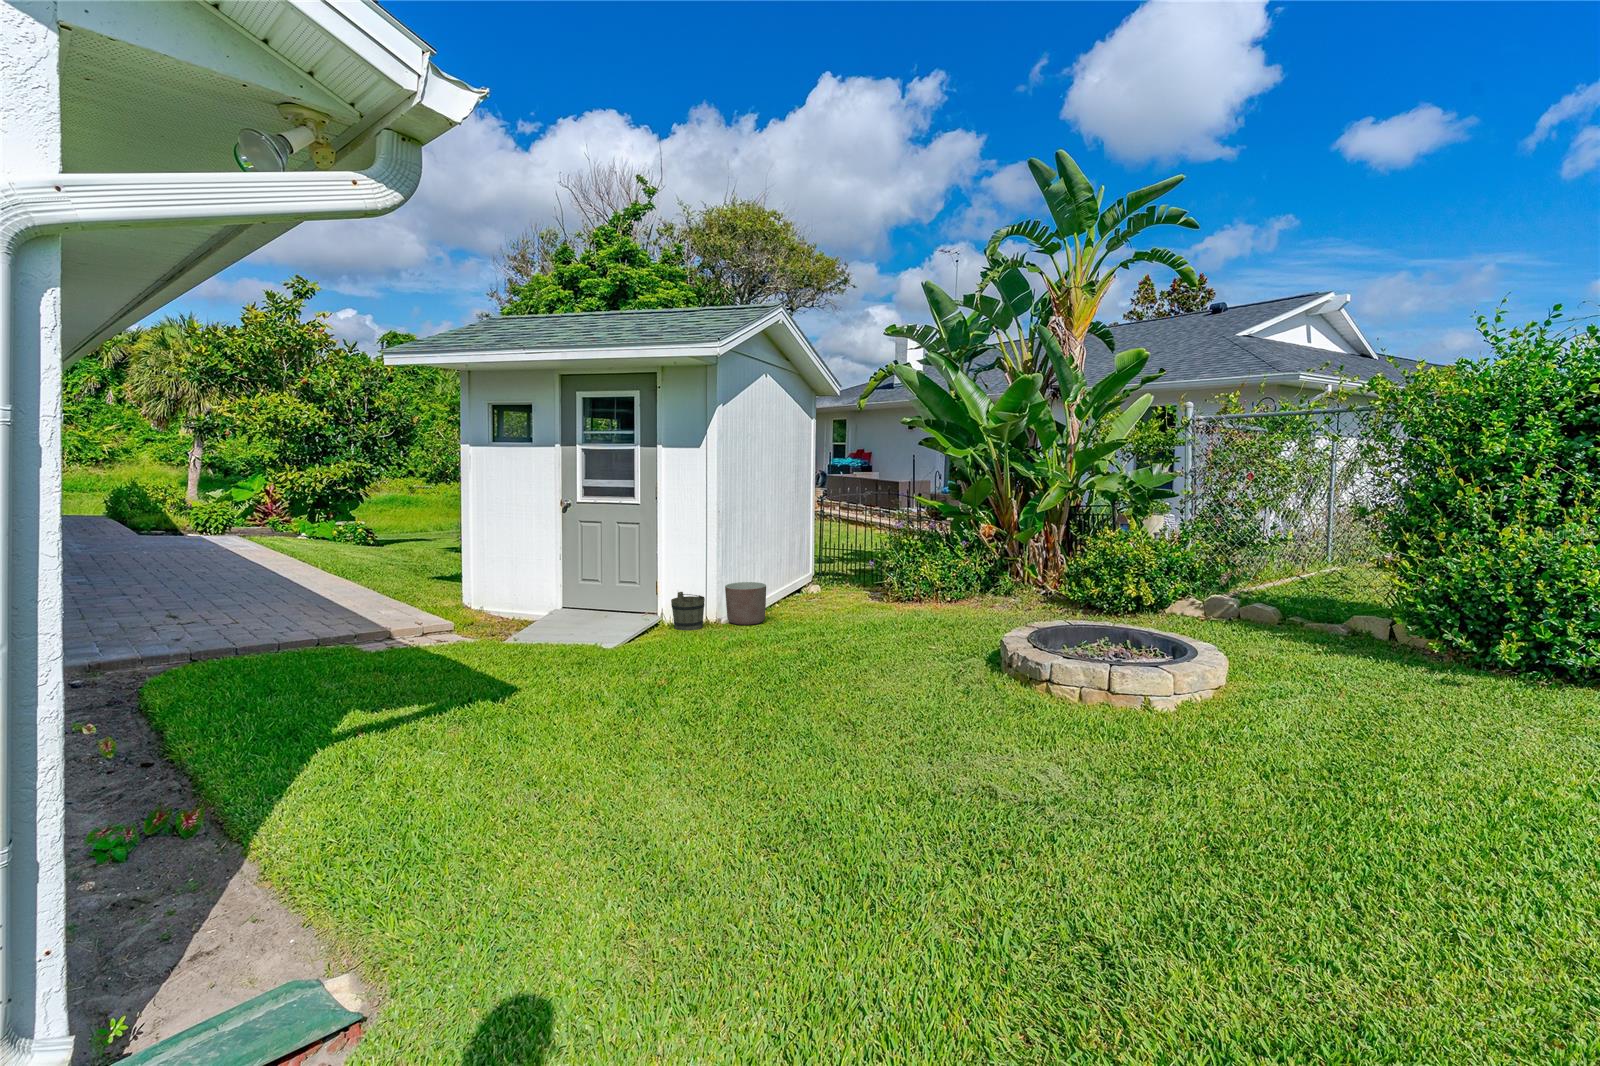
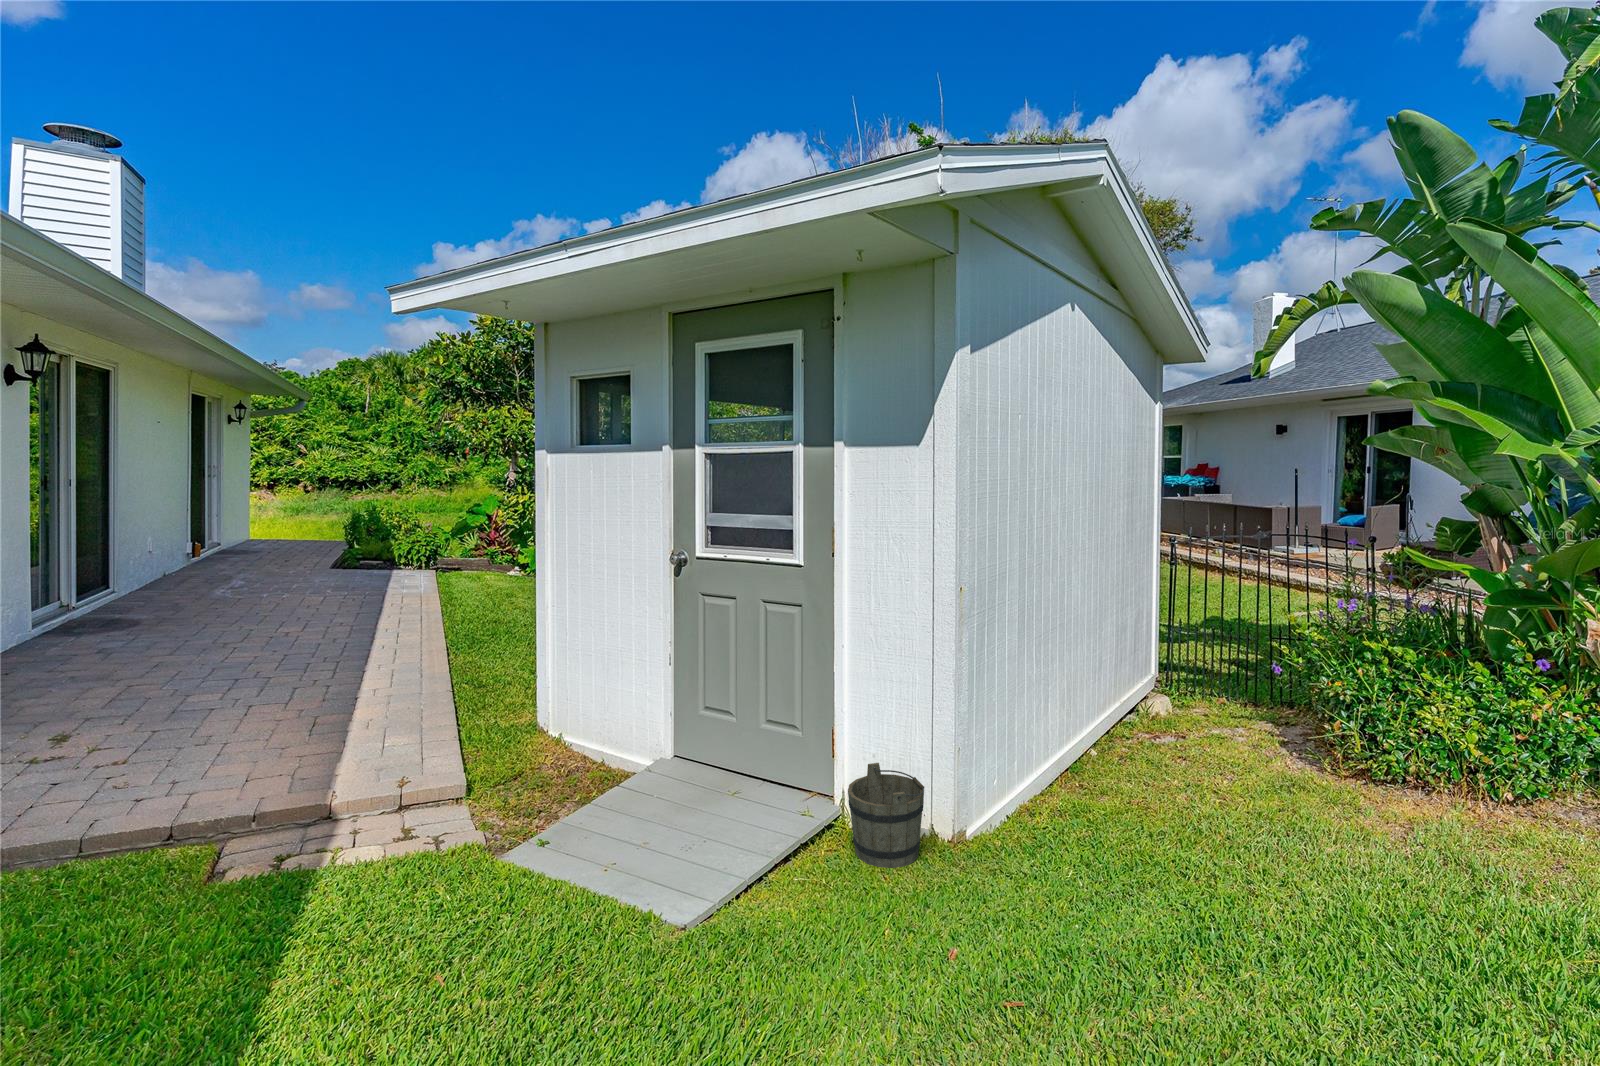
planter: present [725,582,766,625] -> none [976,746,1076,863]

